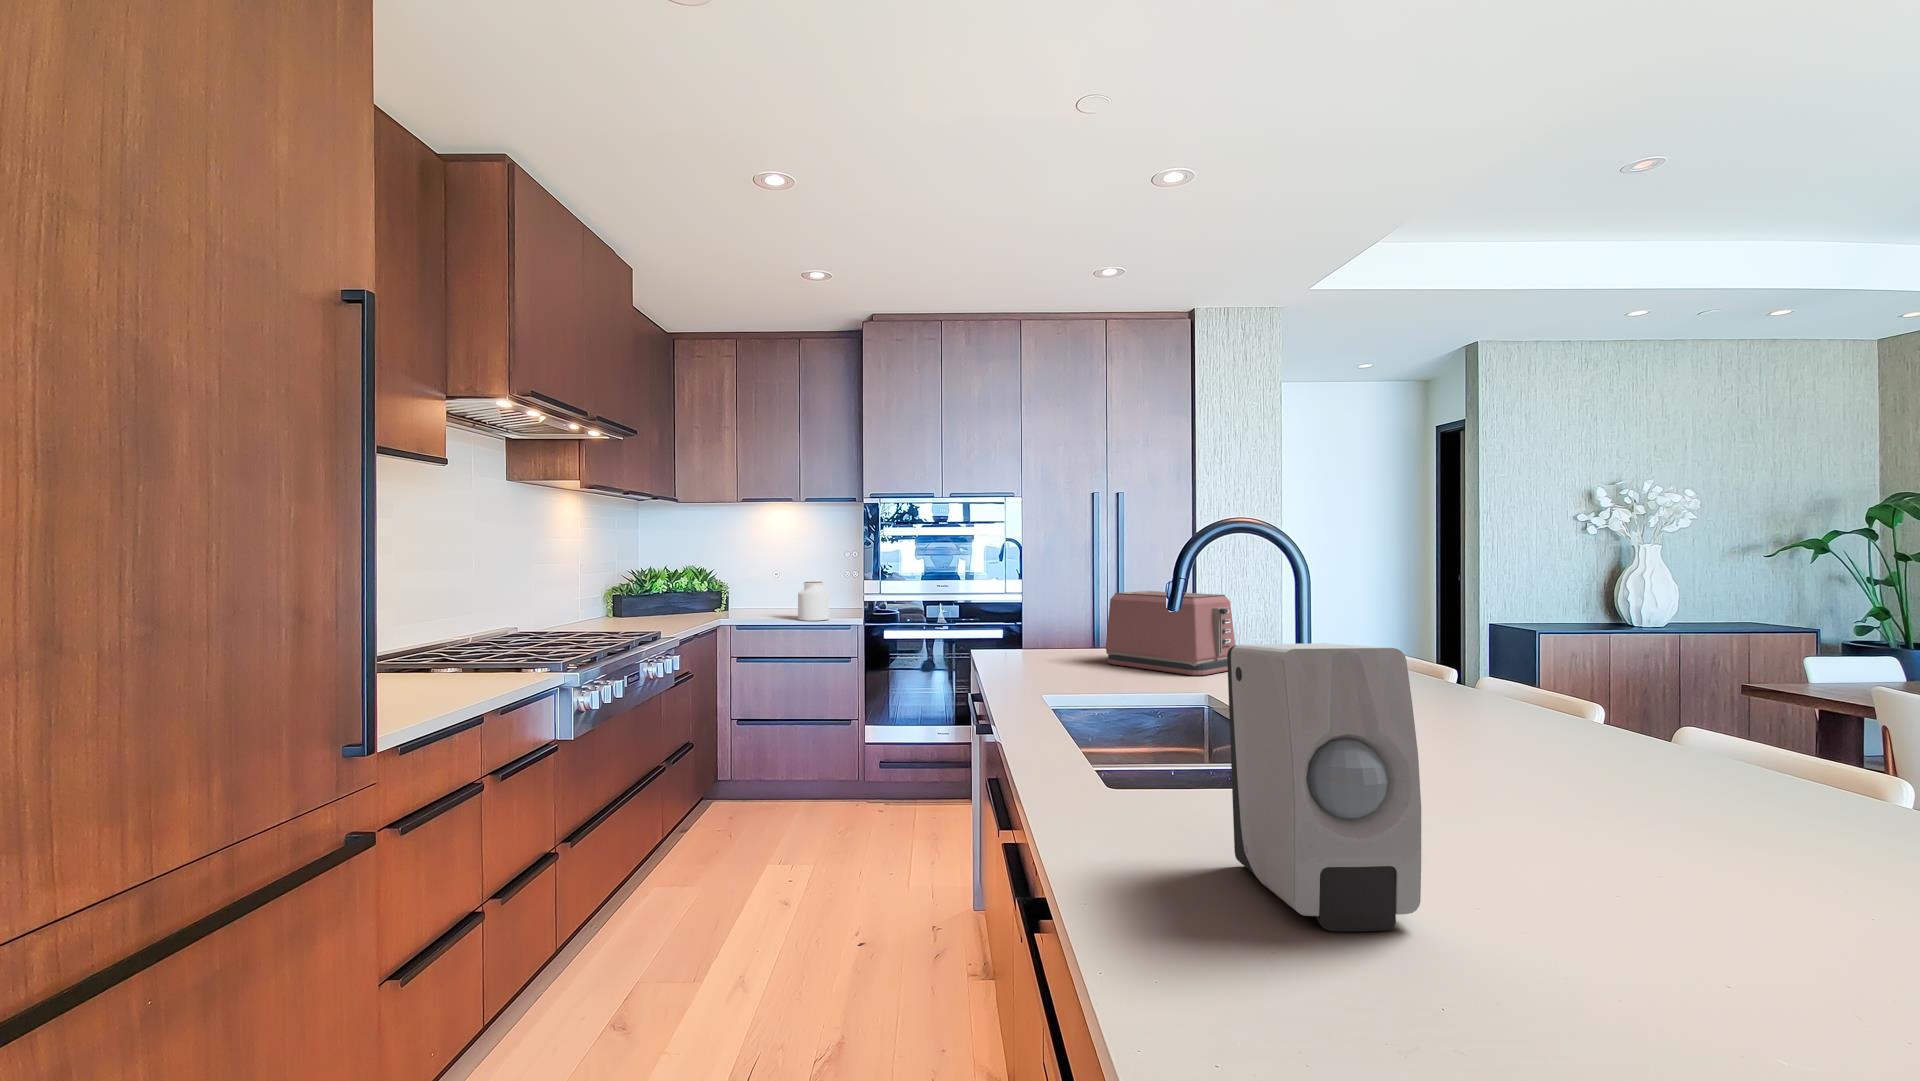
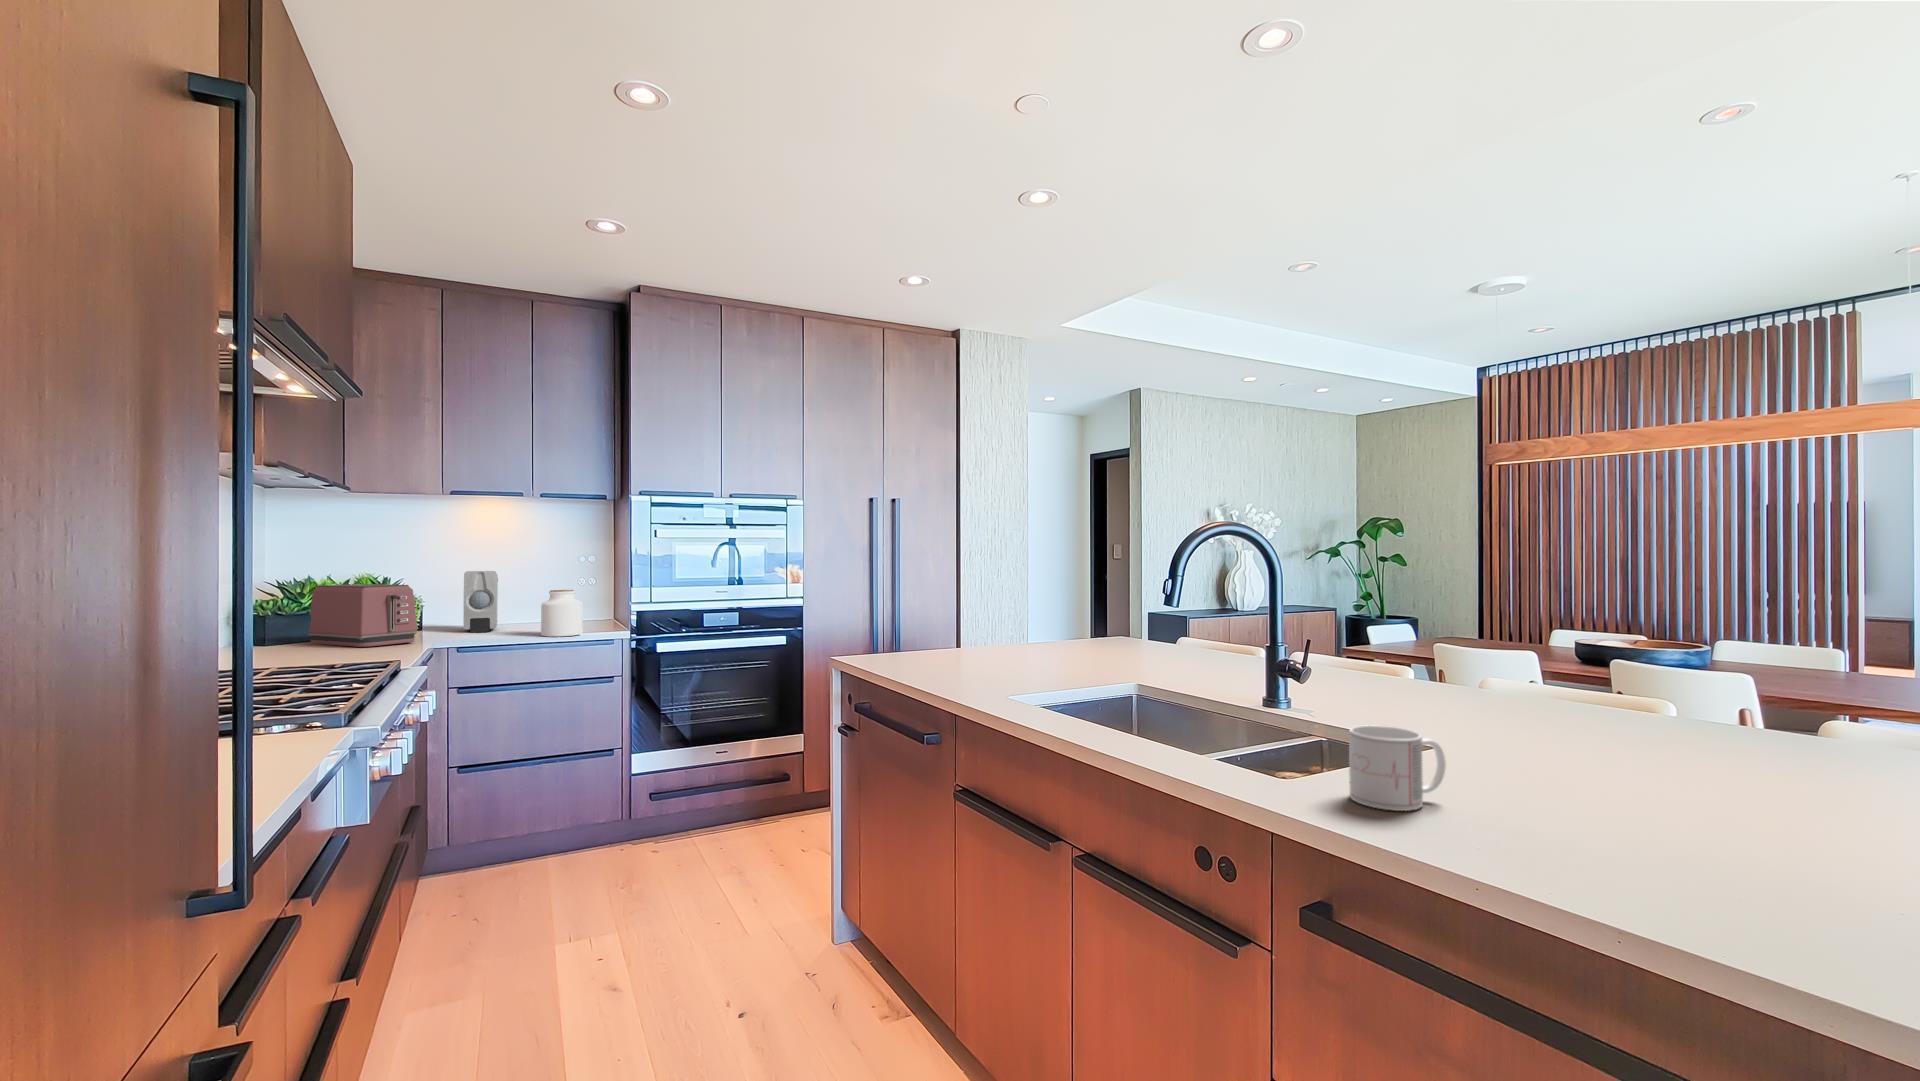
toaster: present [1106,591,1235,675] -> present [308,584,417,647]
soap dispenser: present [1227,643,1421,931] -> present [463,571,498,632]
mug: none [1109,746,1210,837] -> present [1349,725,1446,811]

